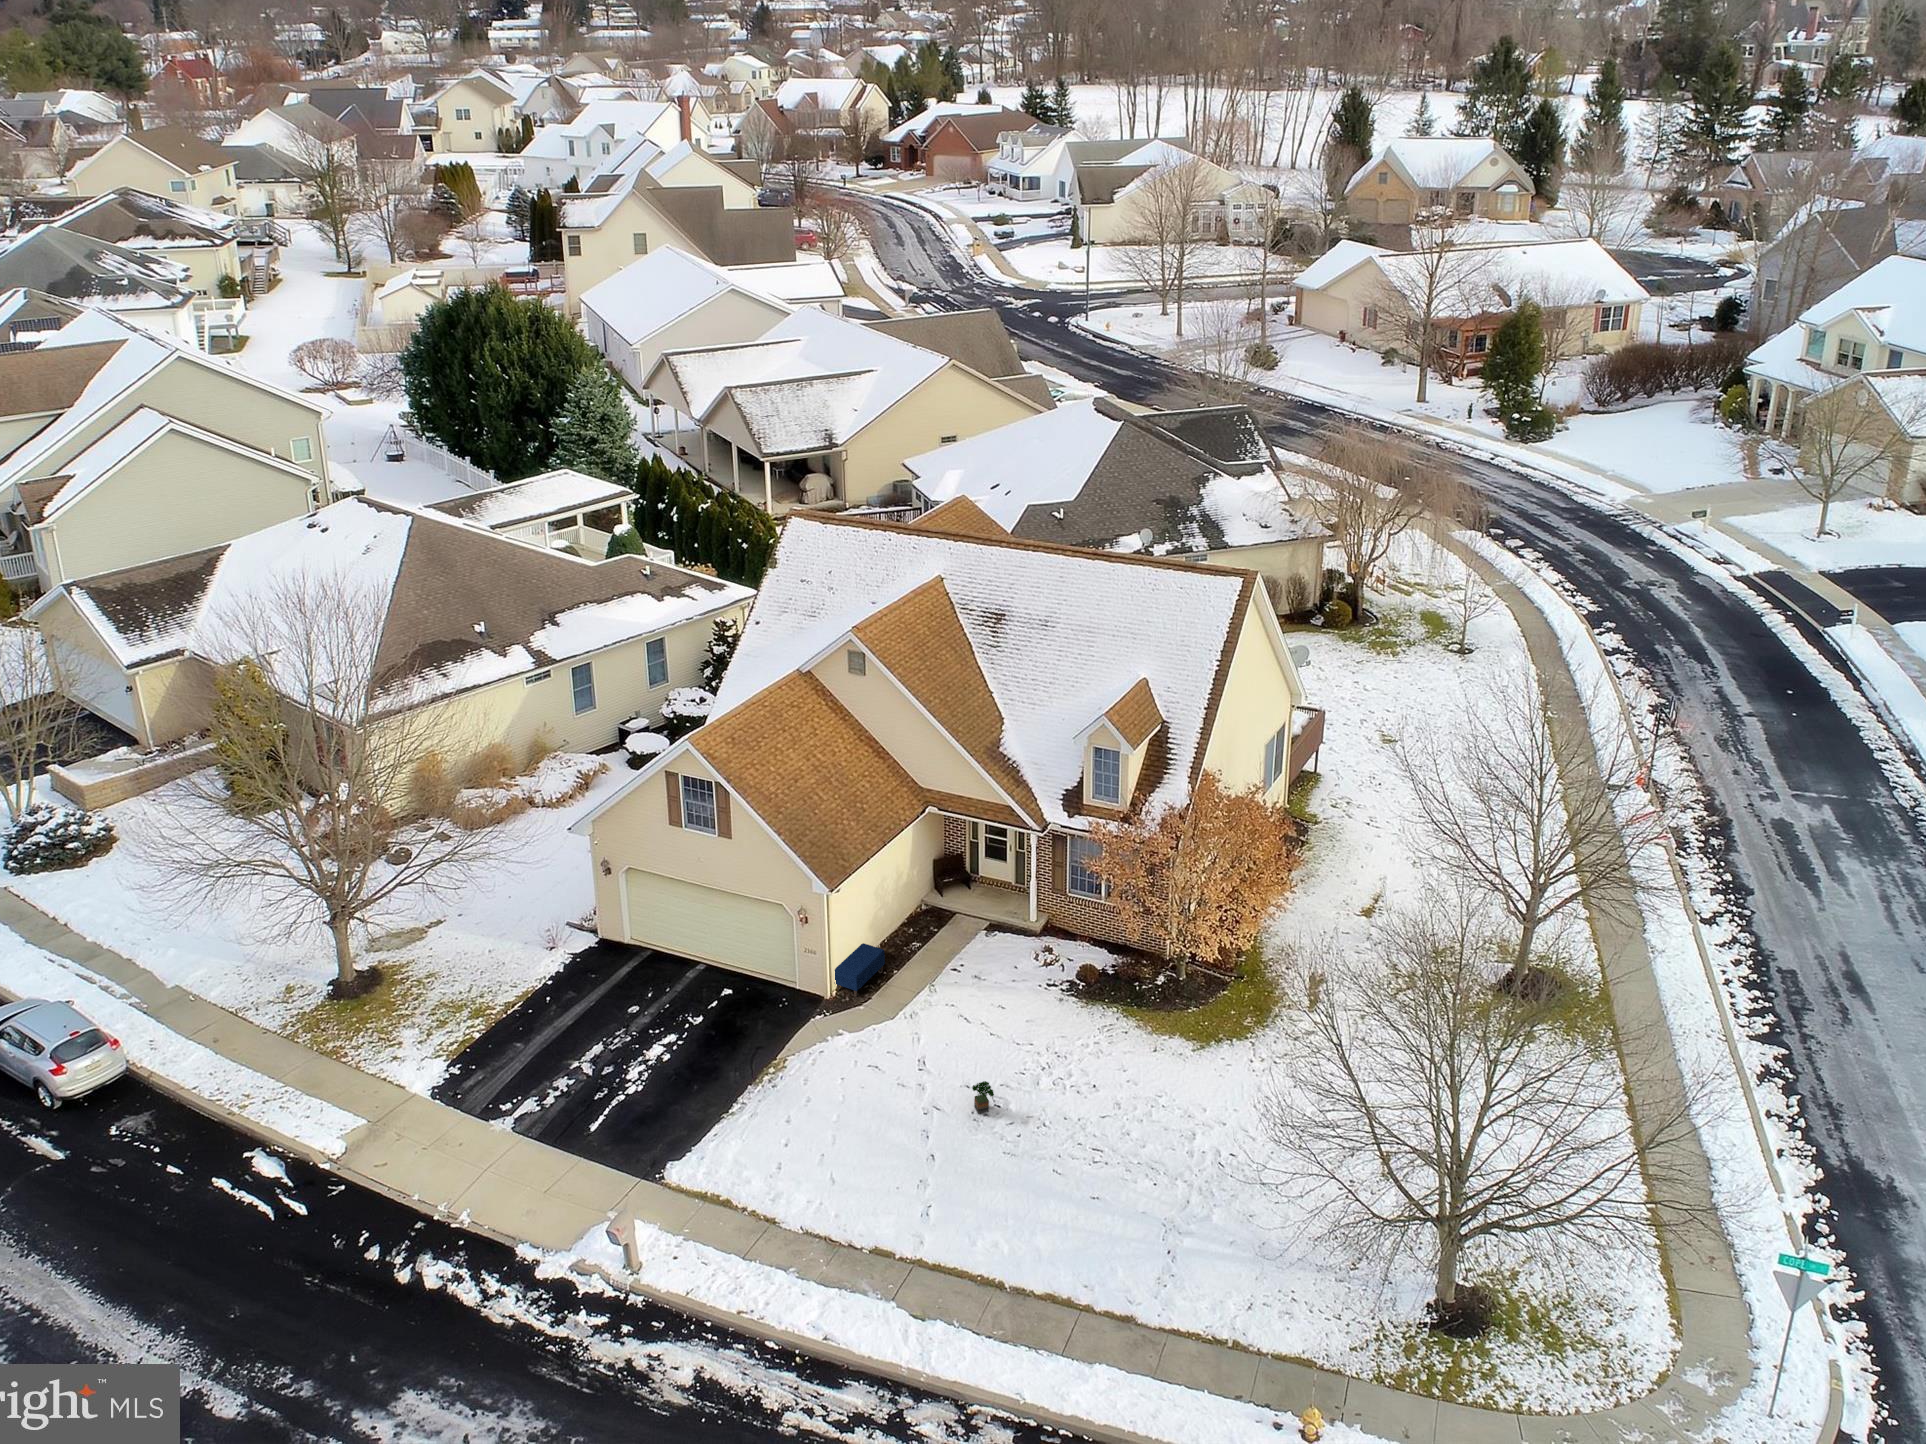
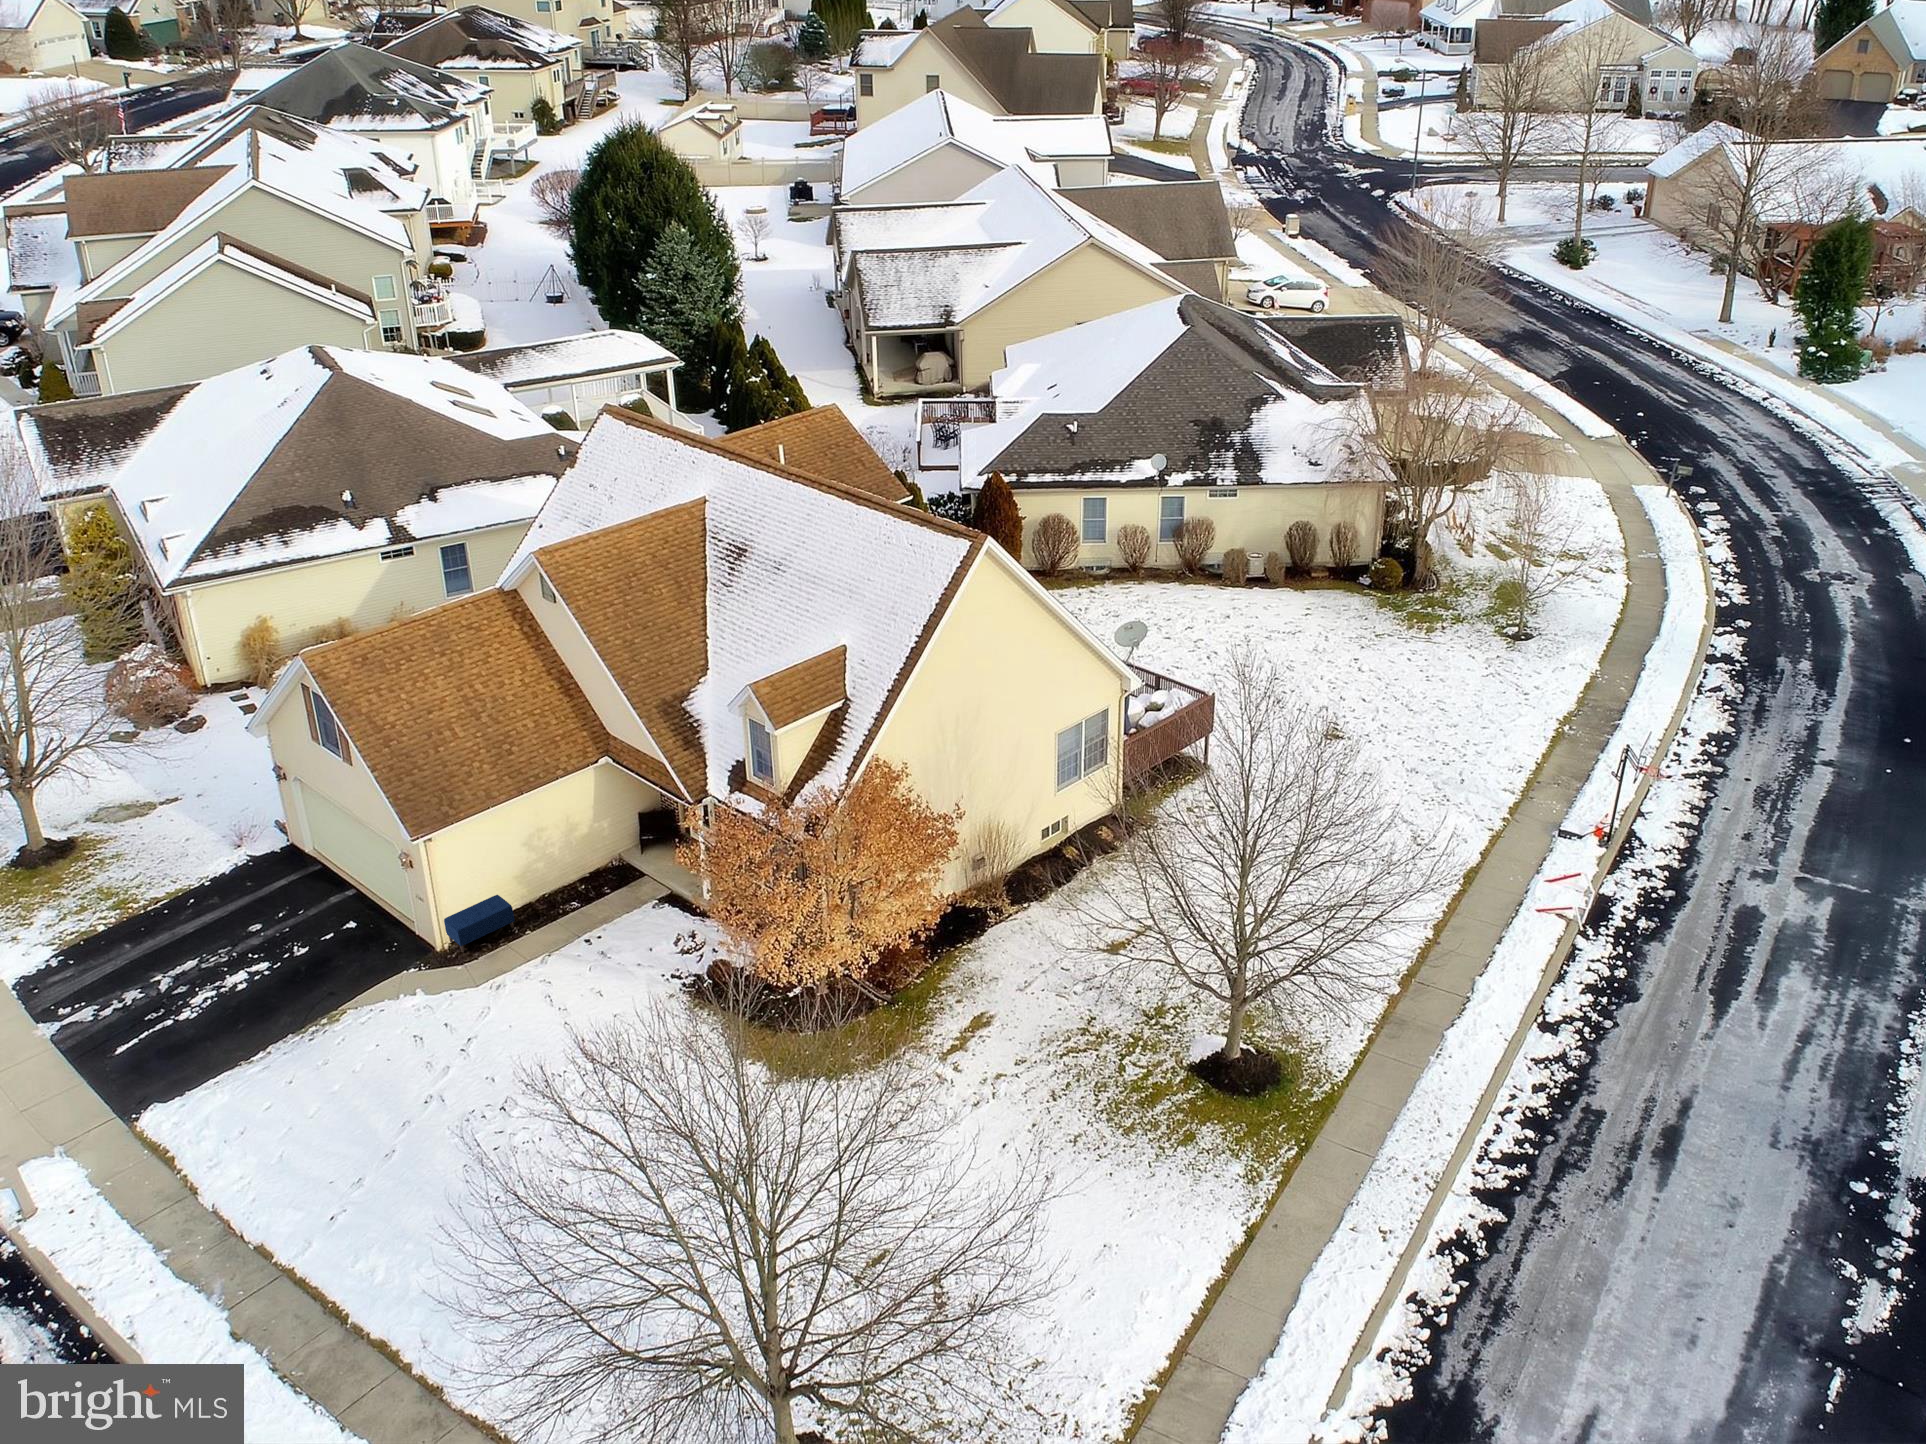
potted tree: present [972,1081,994,1114] -> none [459,1072,484,1107]

